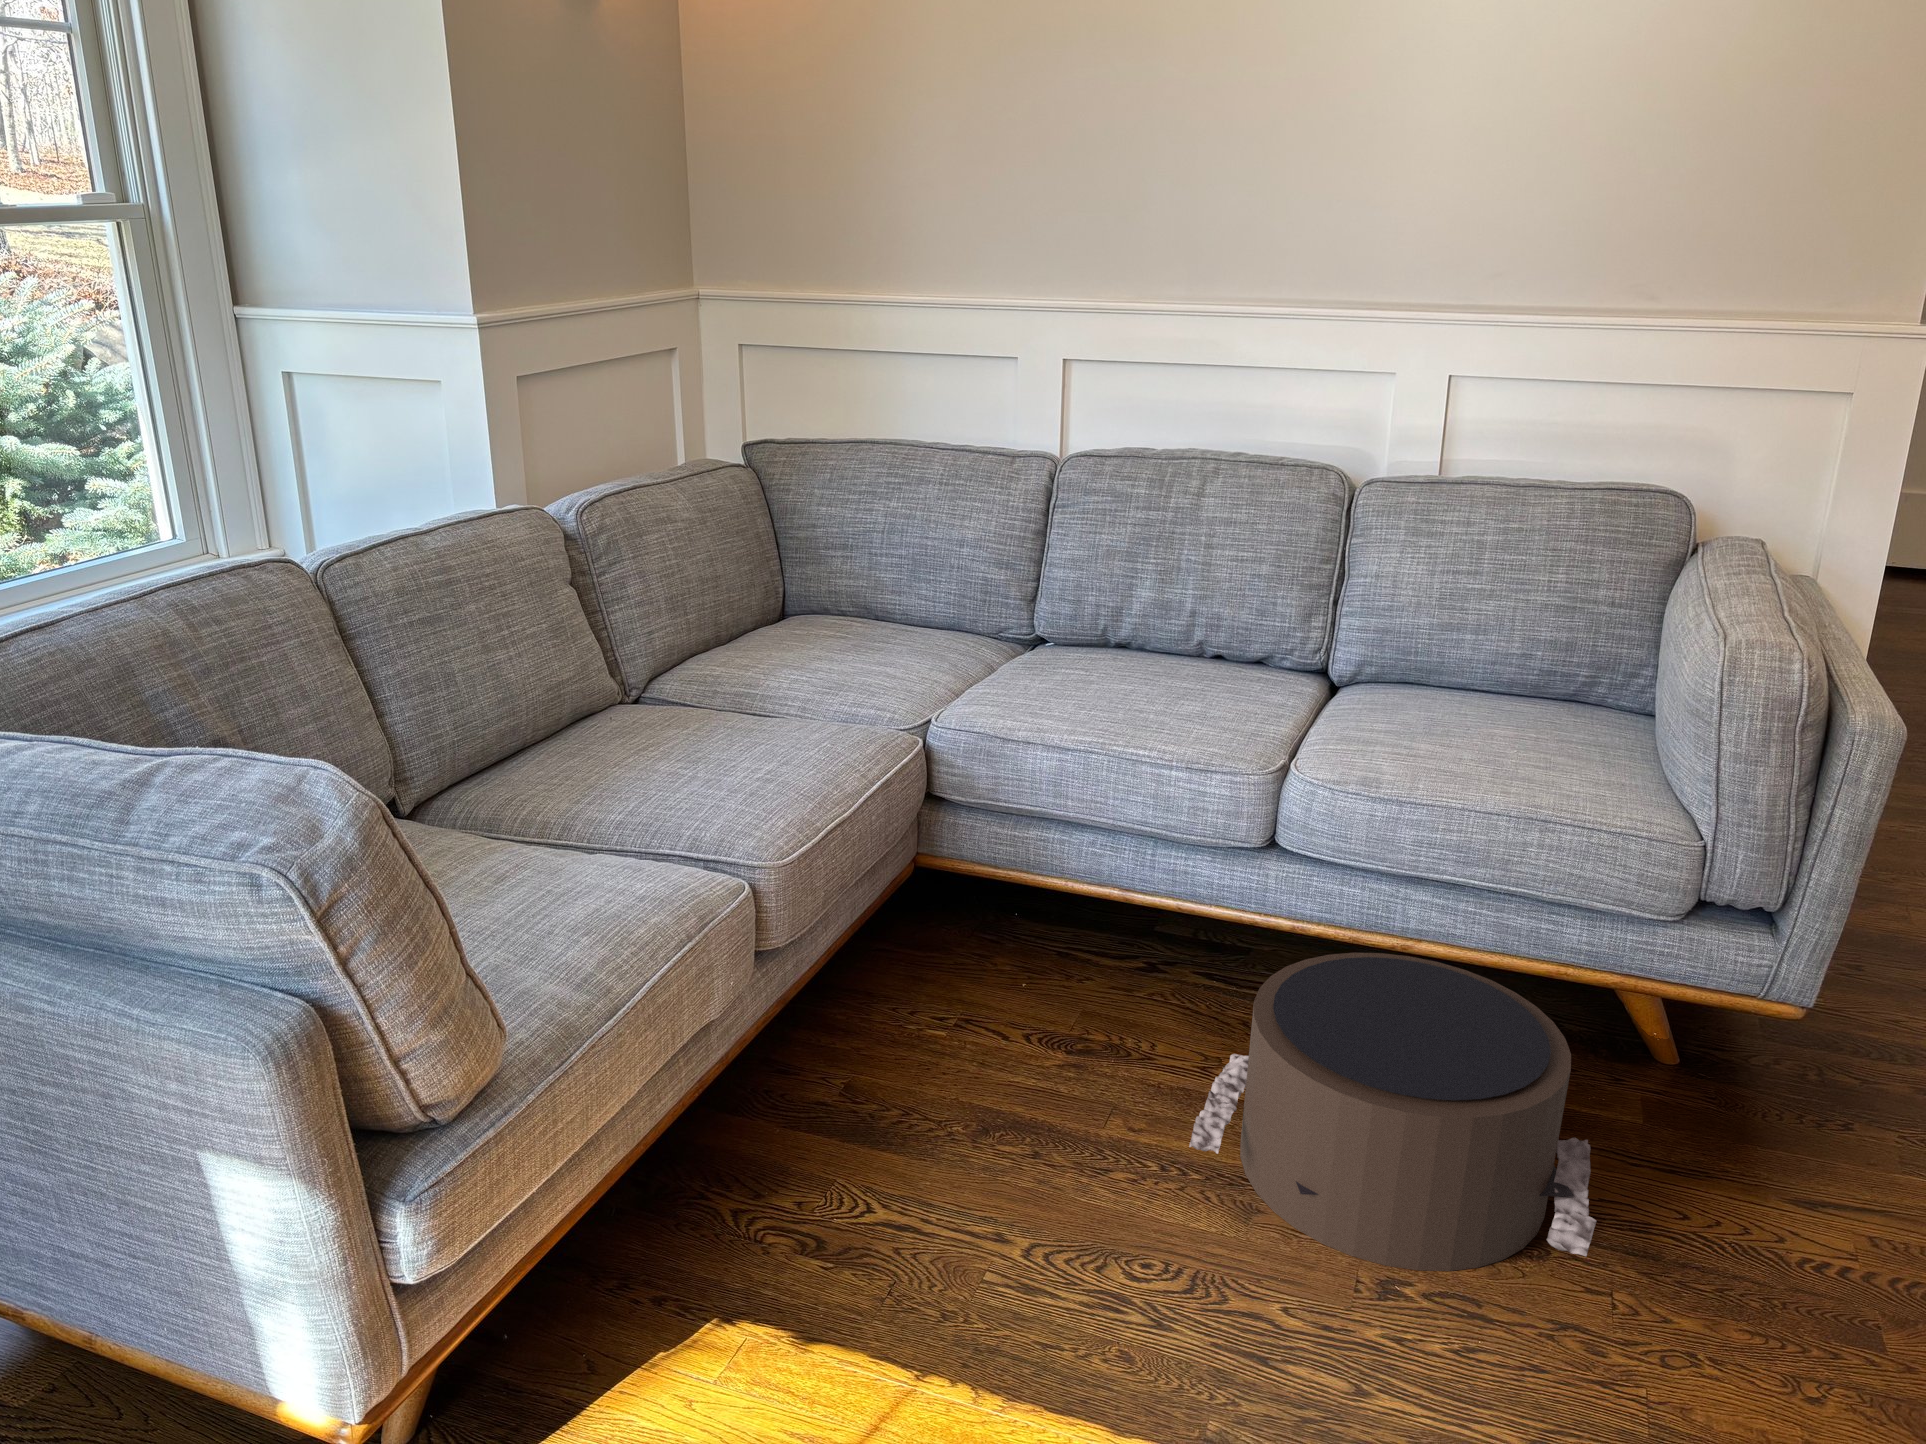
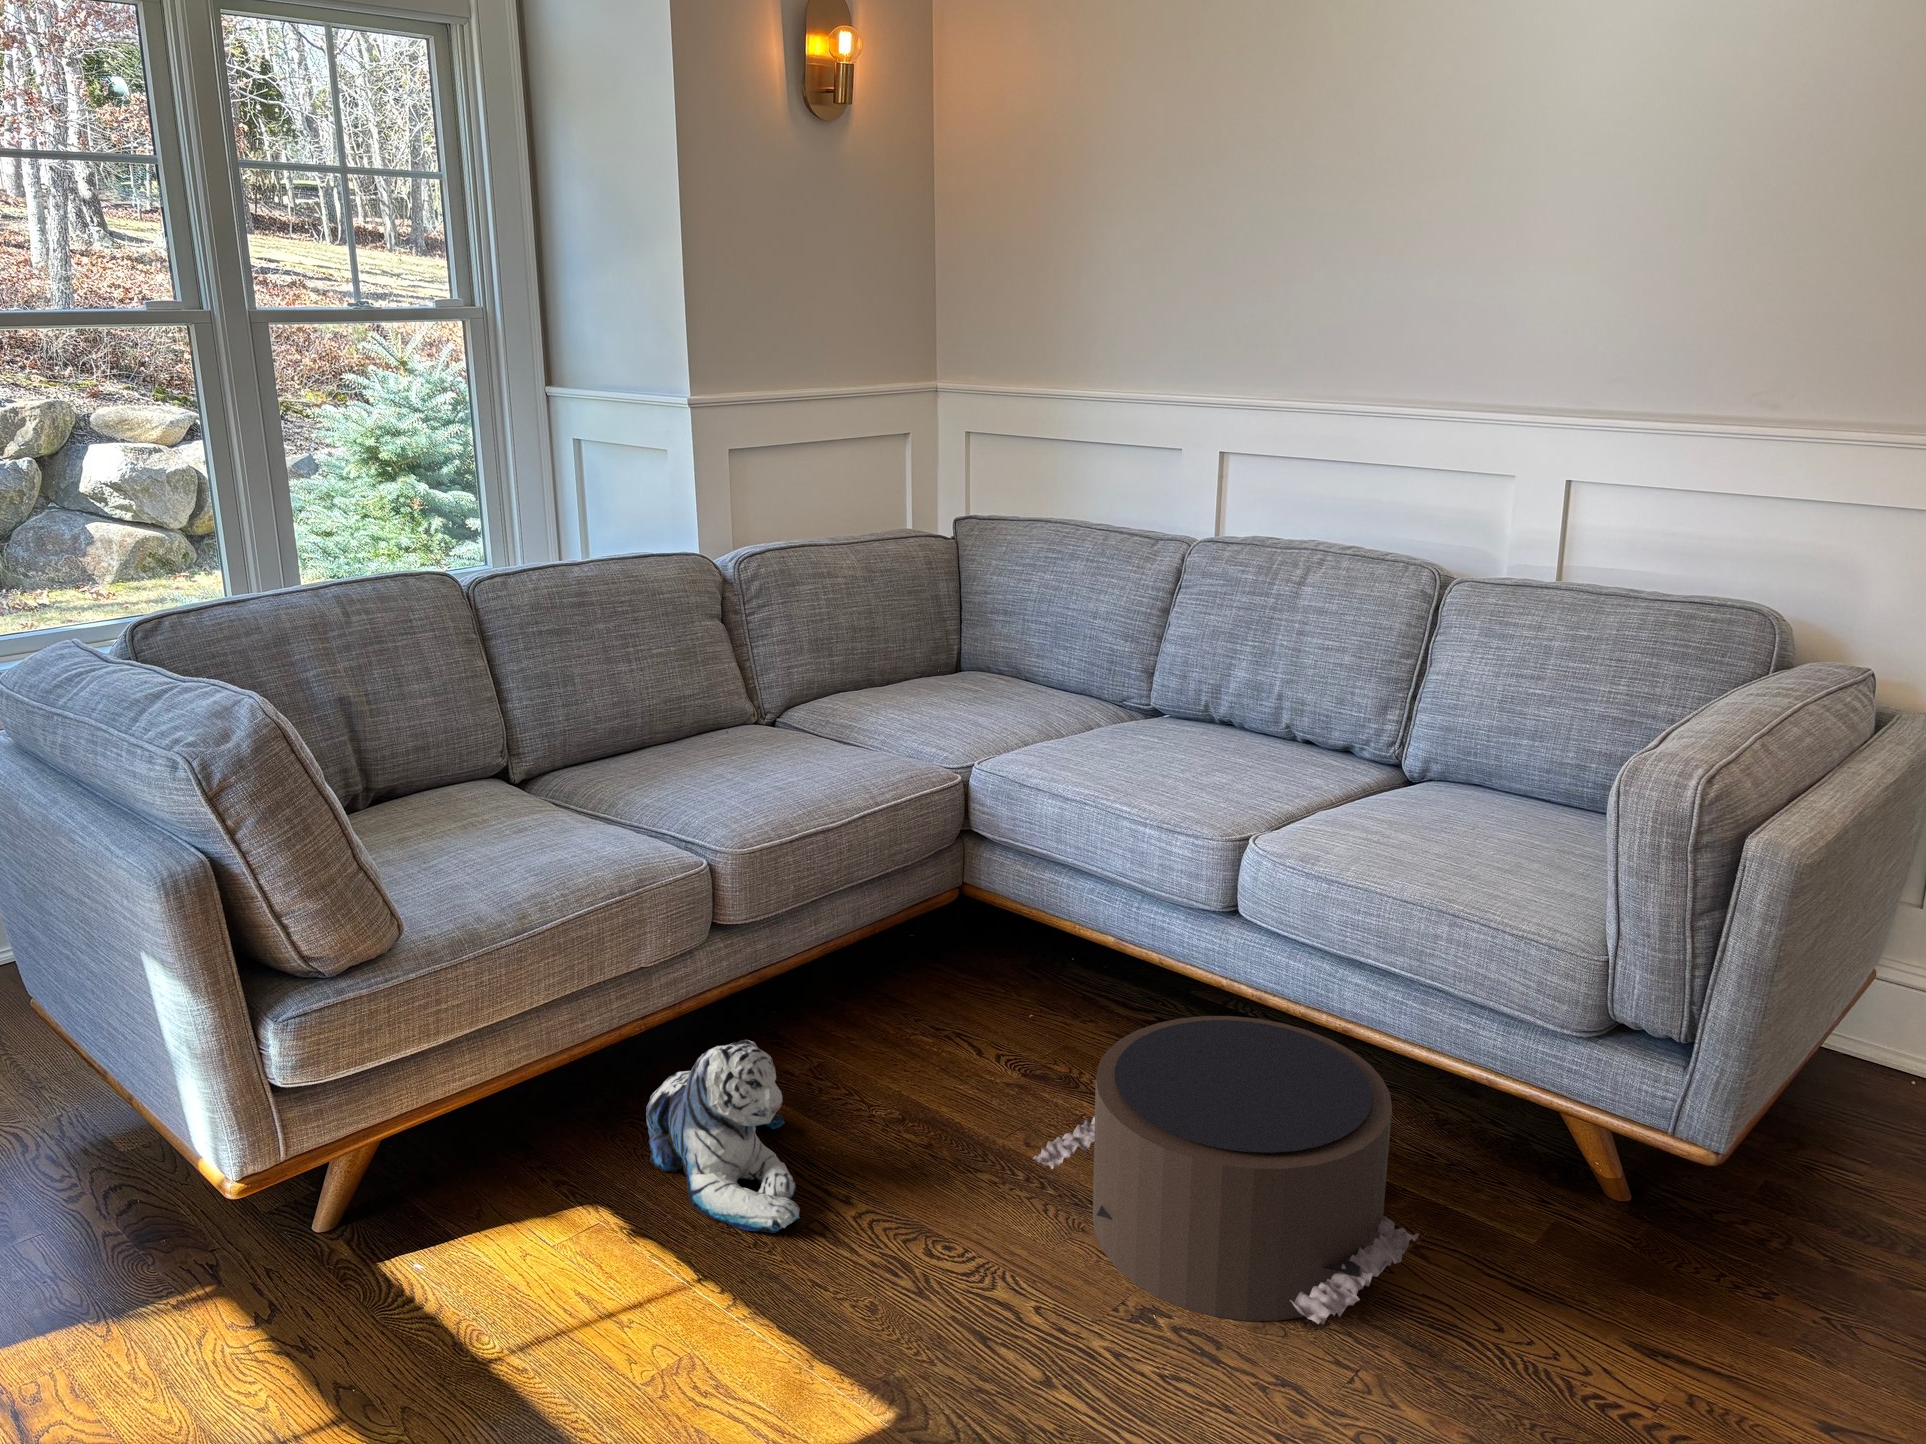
plush toy: none [717,1082,983,1305] -> present [646,1040,800,1233]

